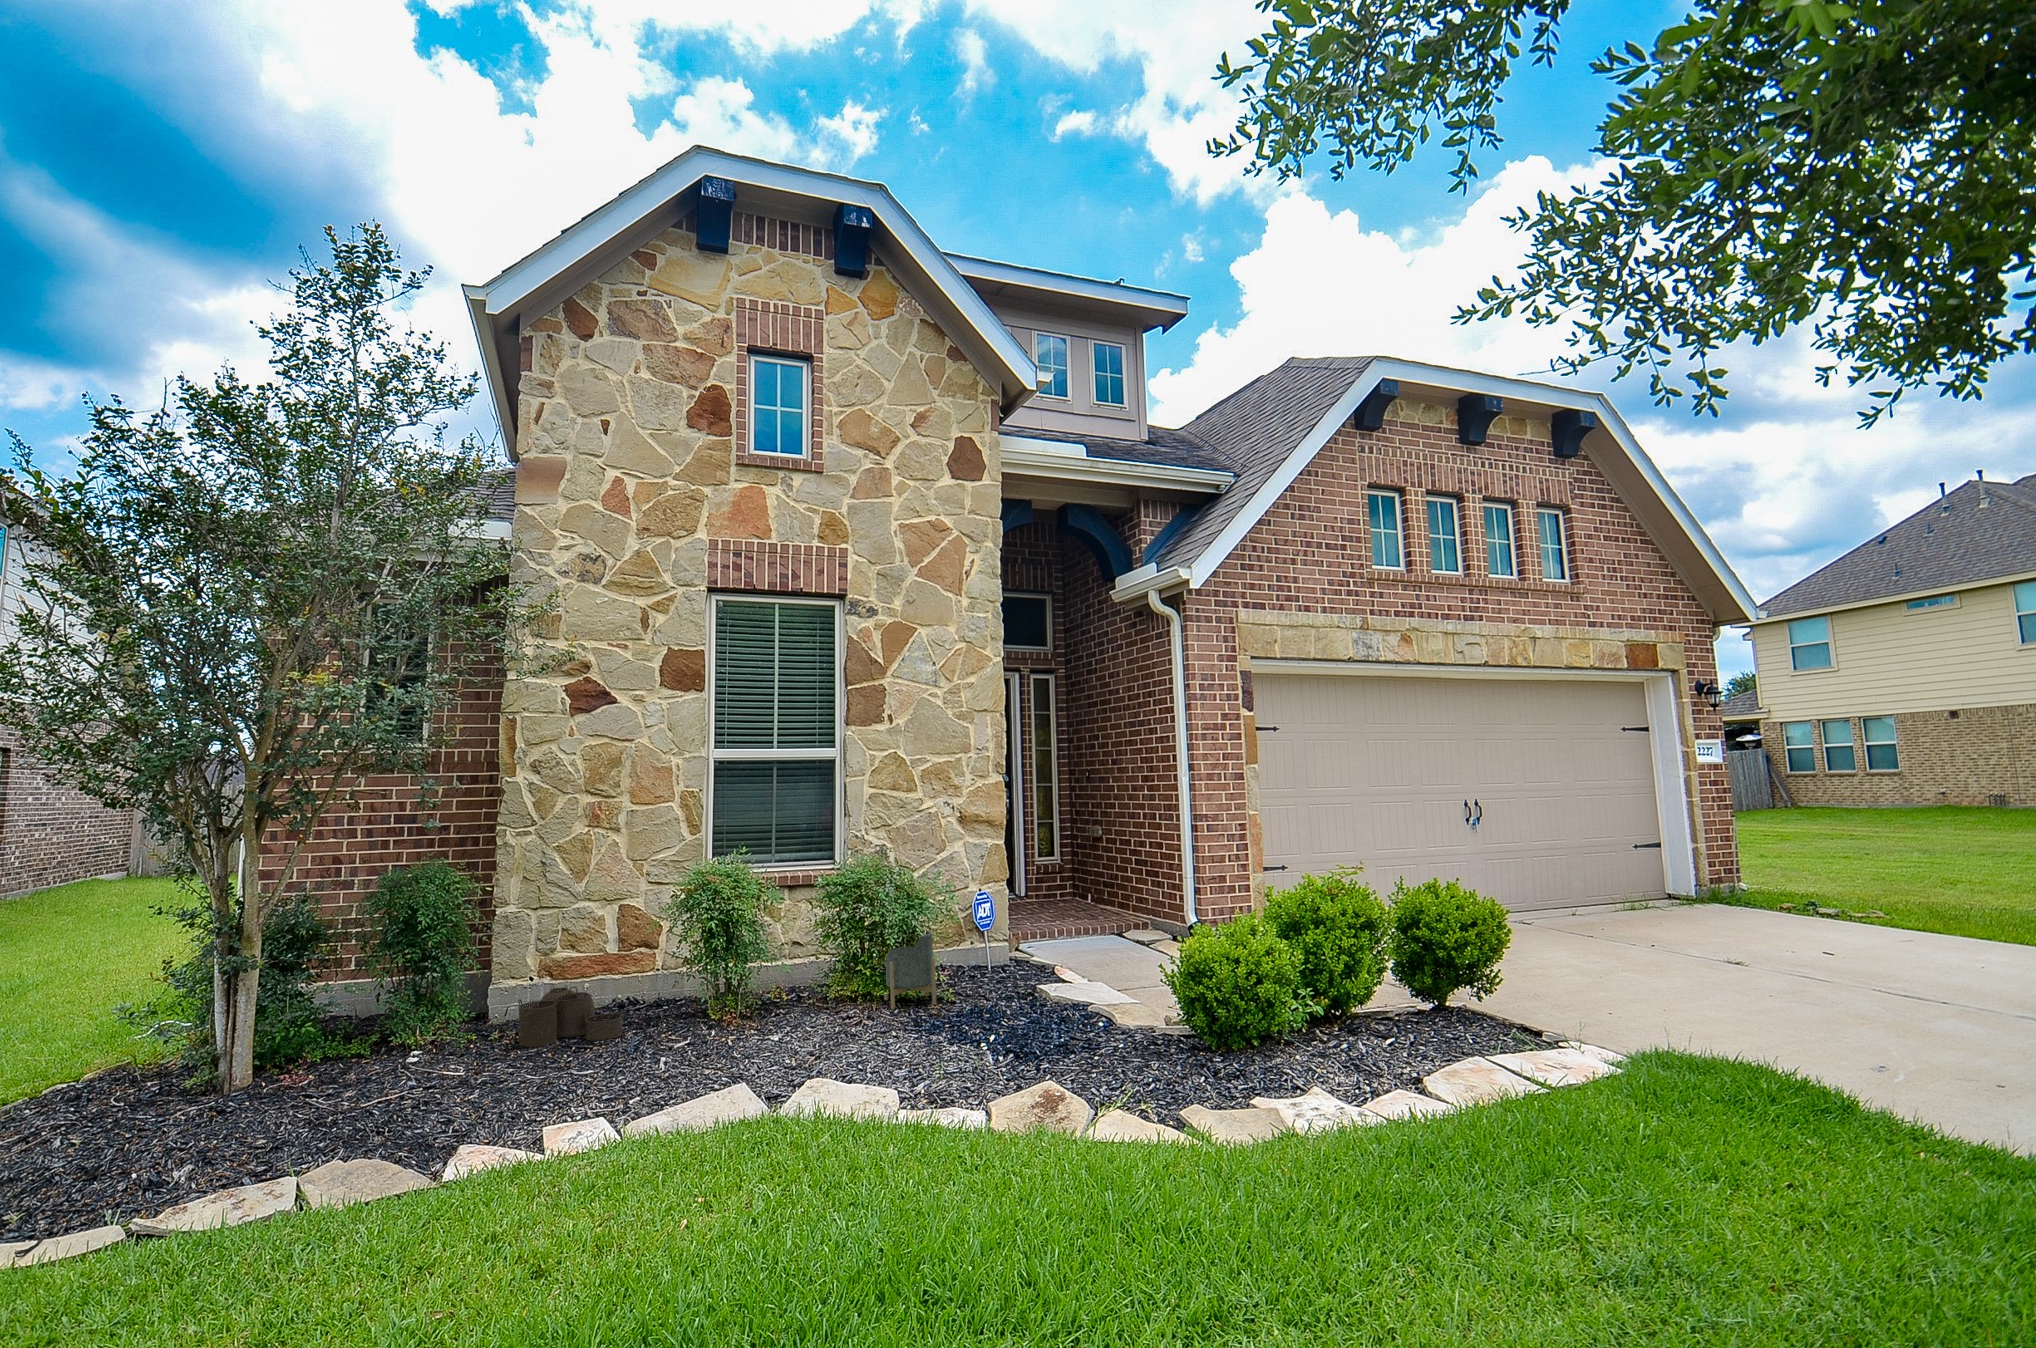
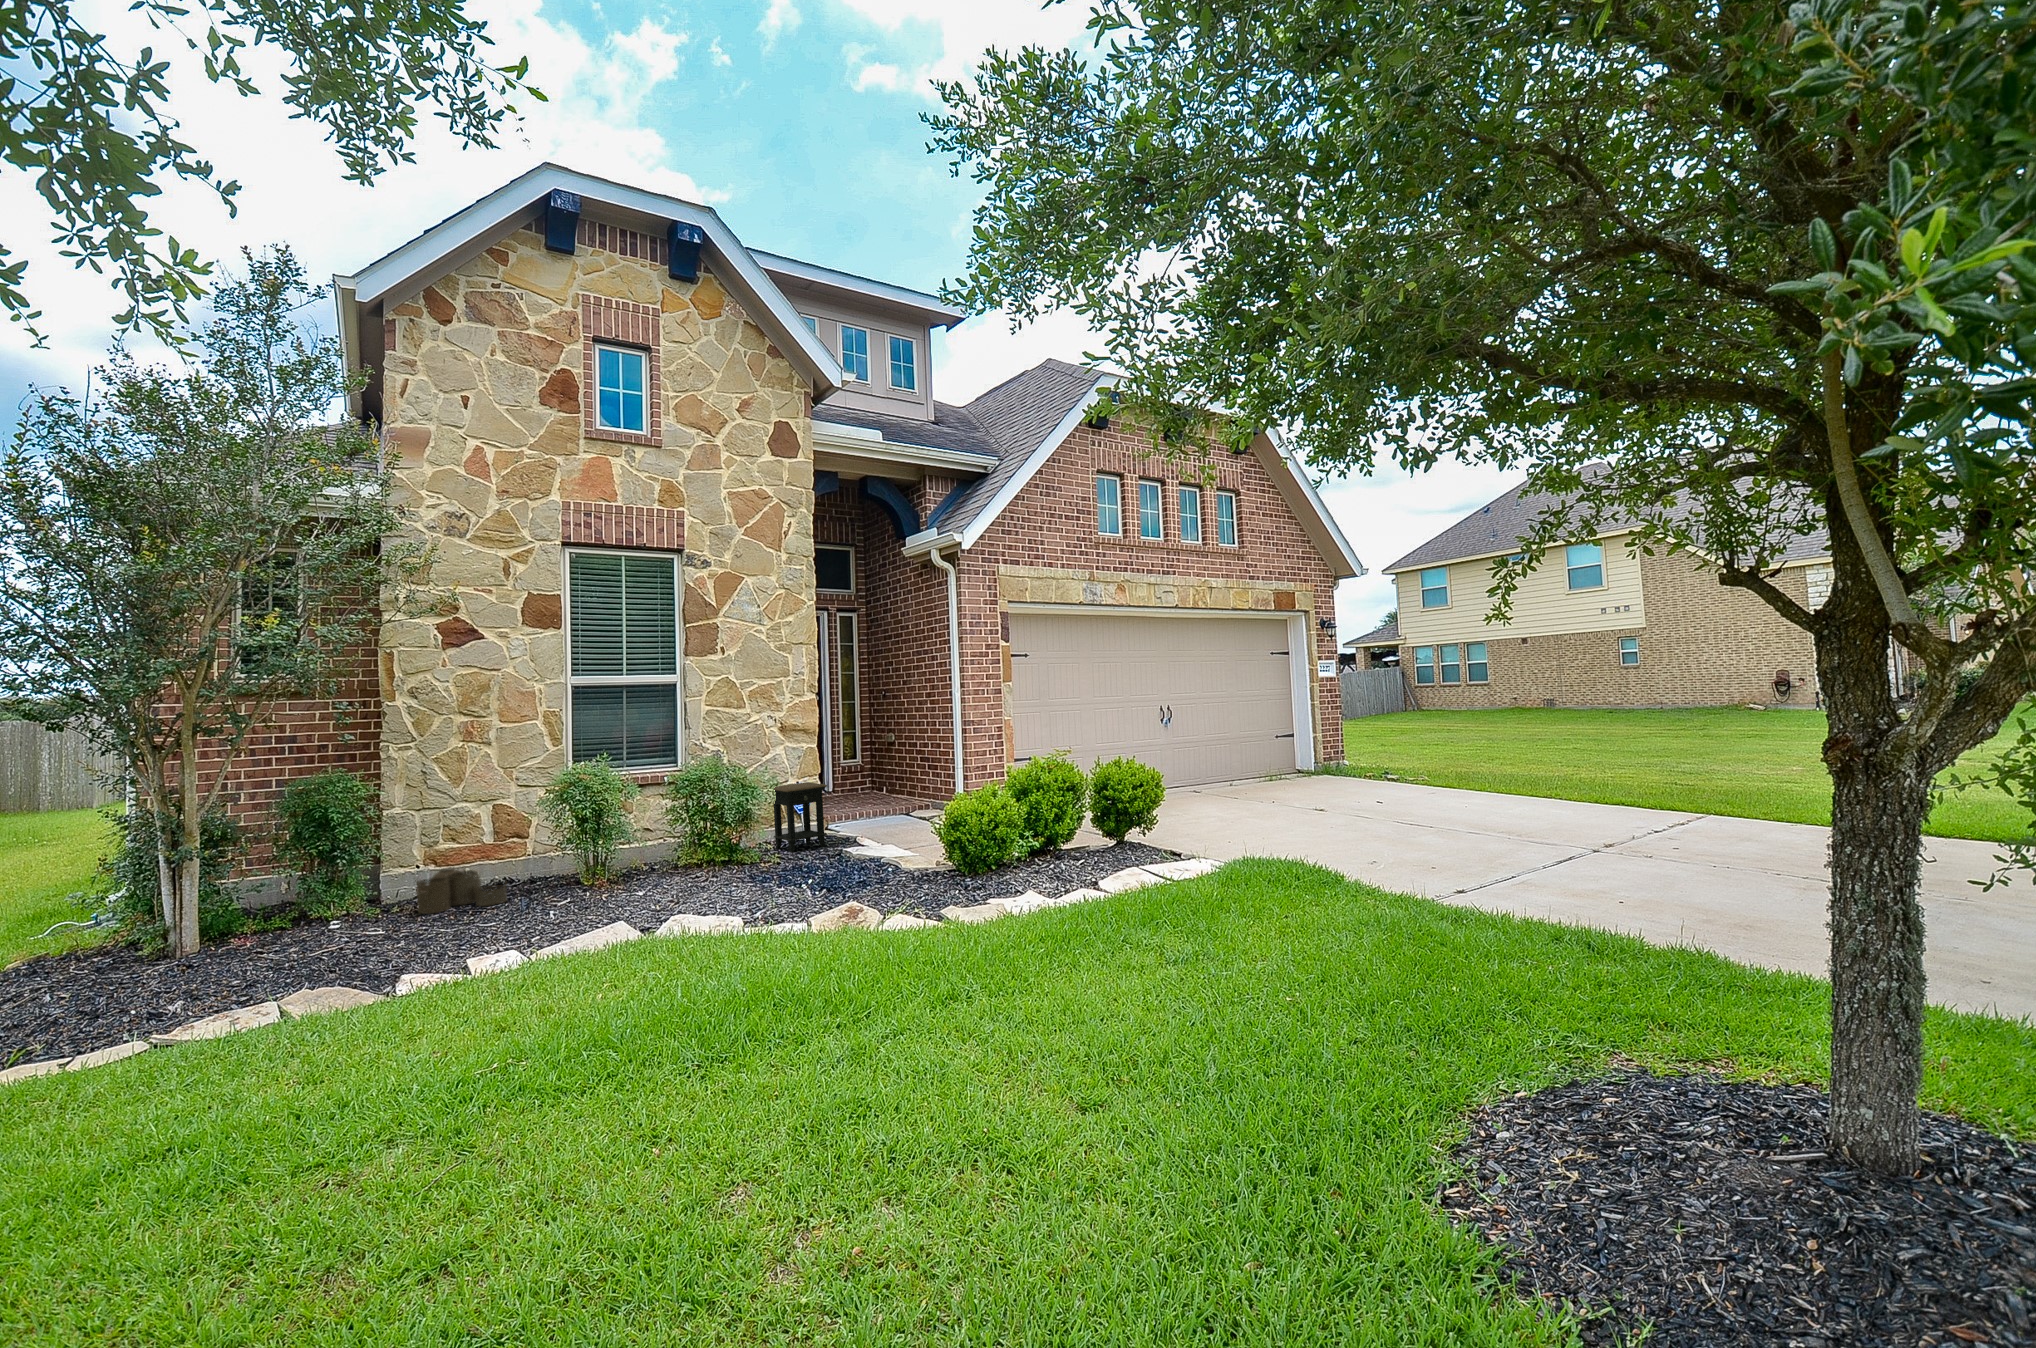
side table: none [943,892,1019,985] -> present [774,782,827,853]
planter: present [884,930,936,1009] -> none [721,811,765,871]

